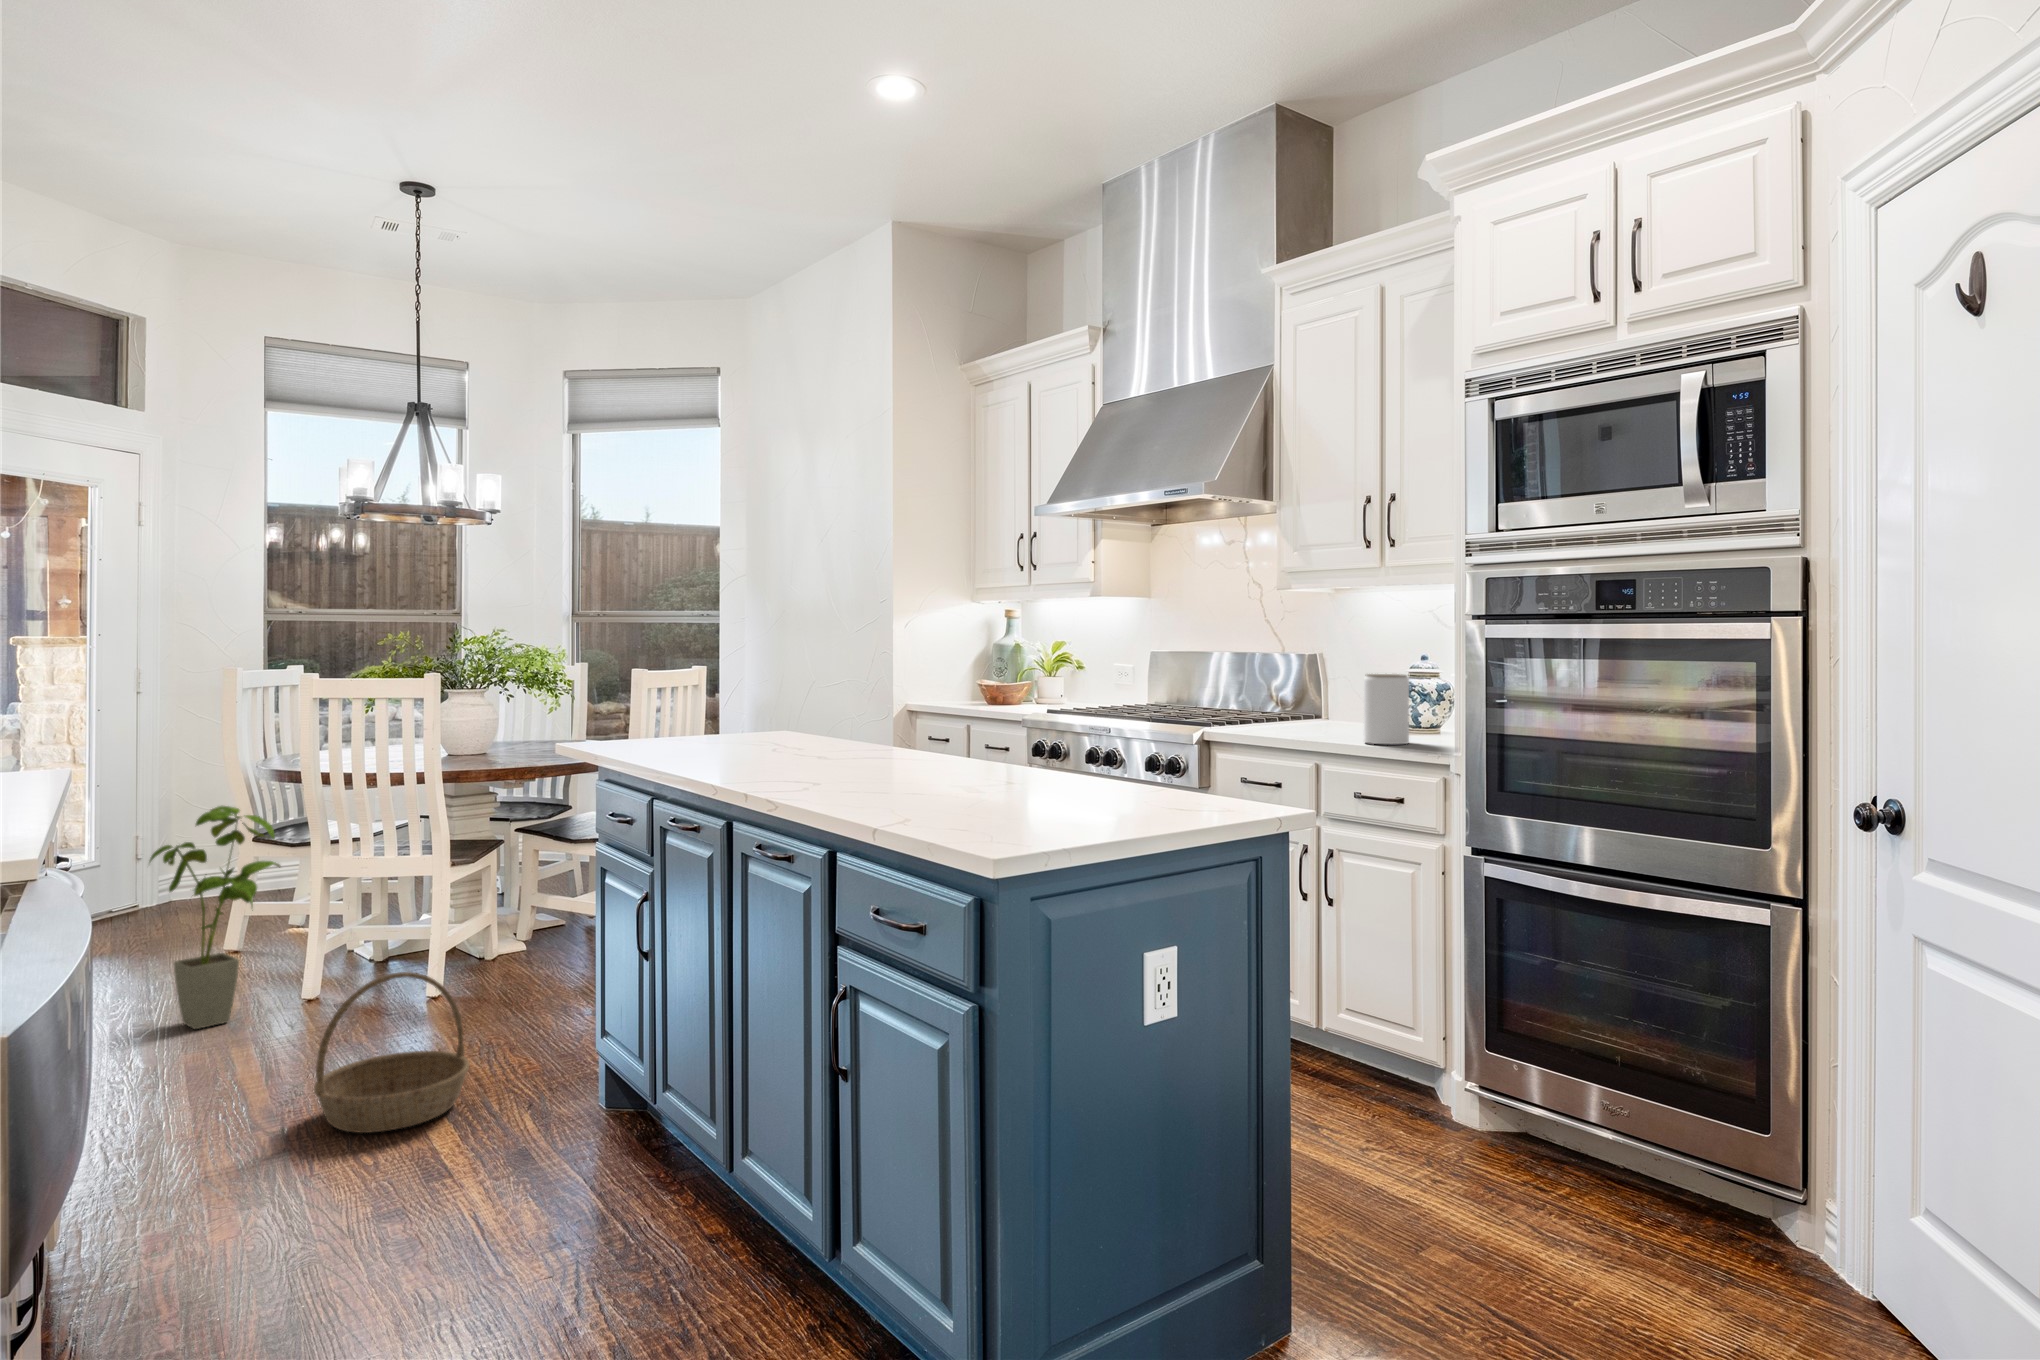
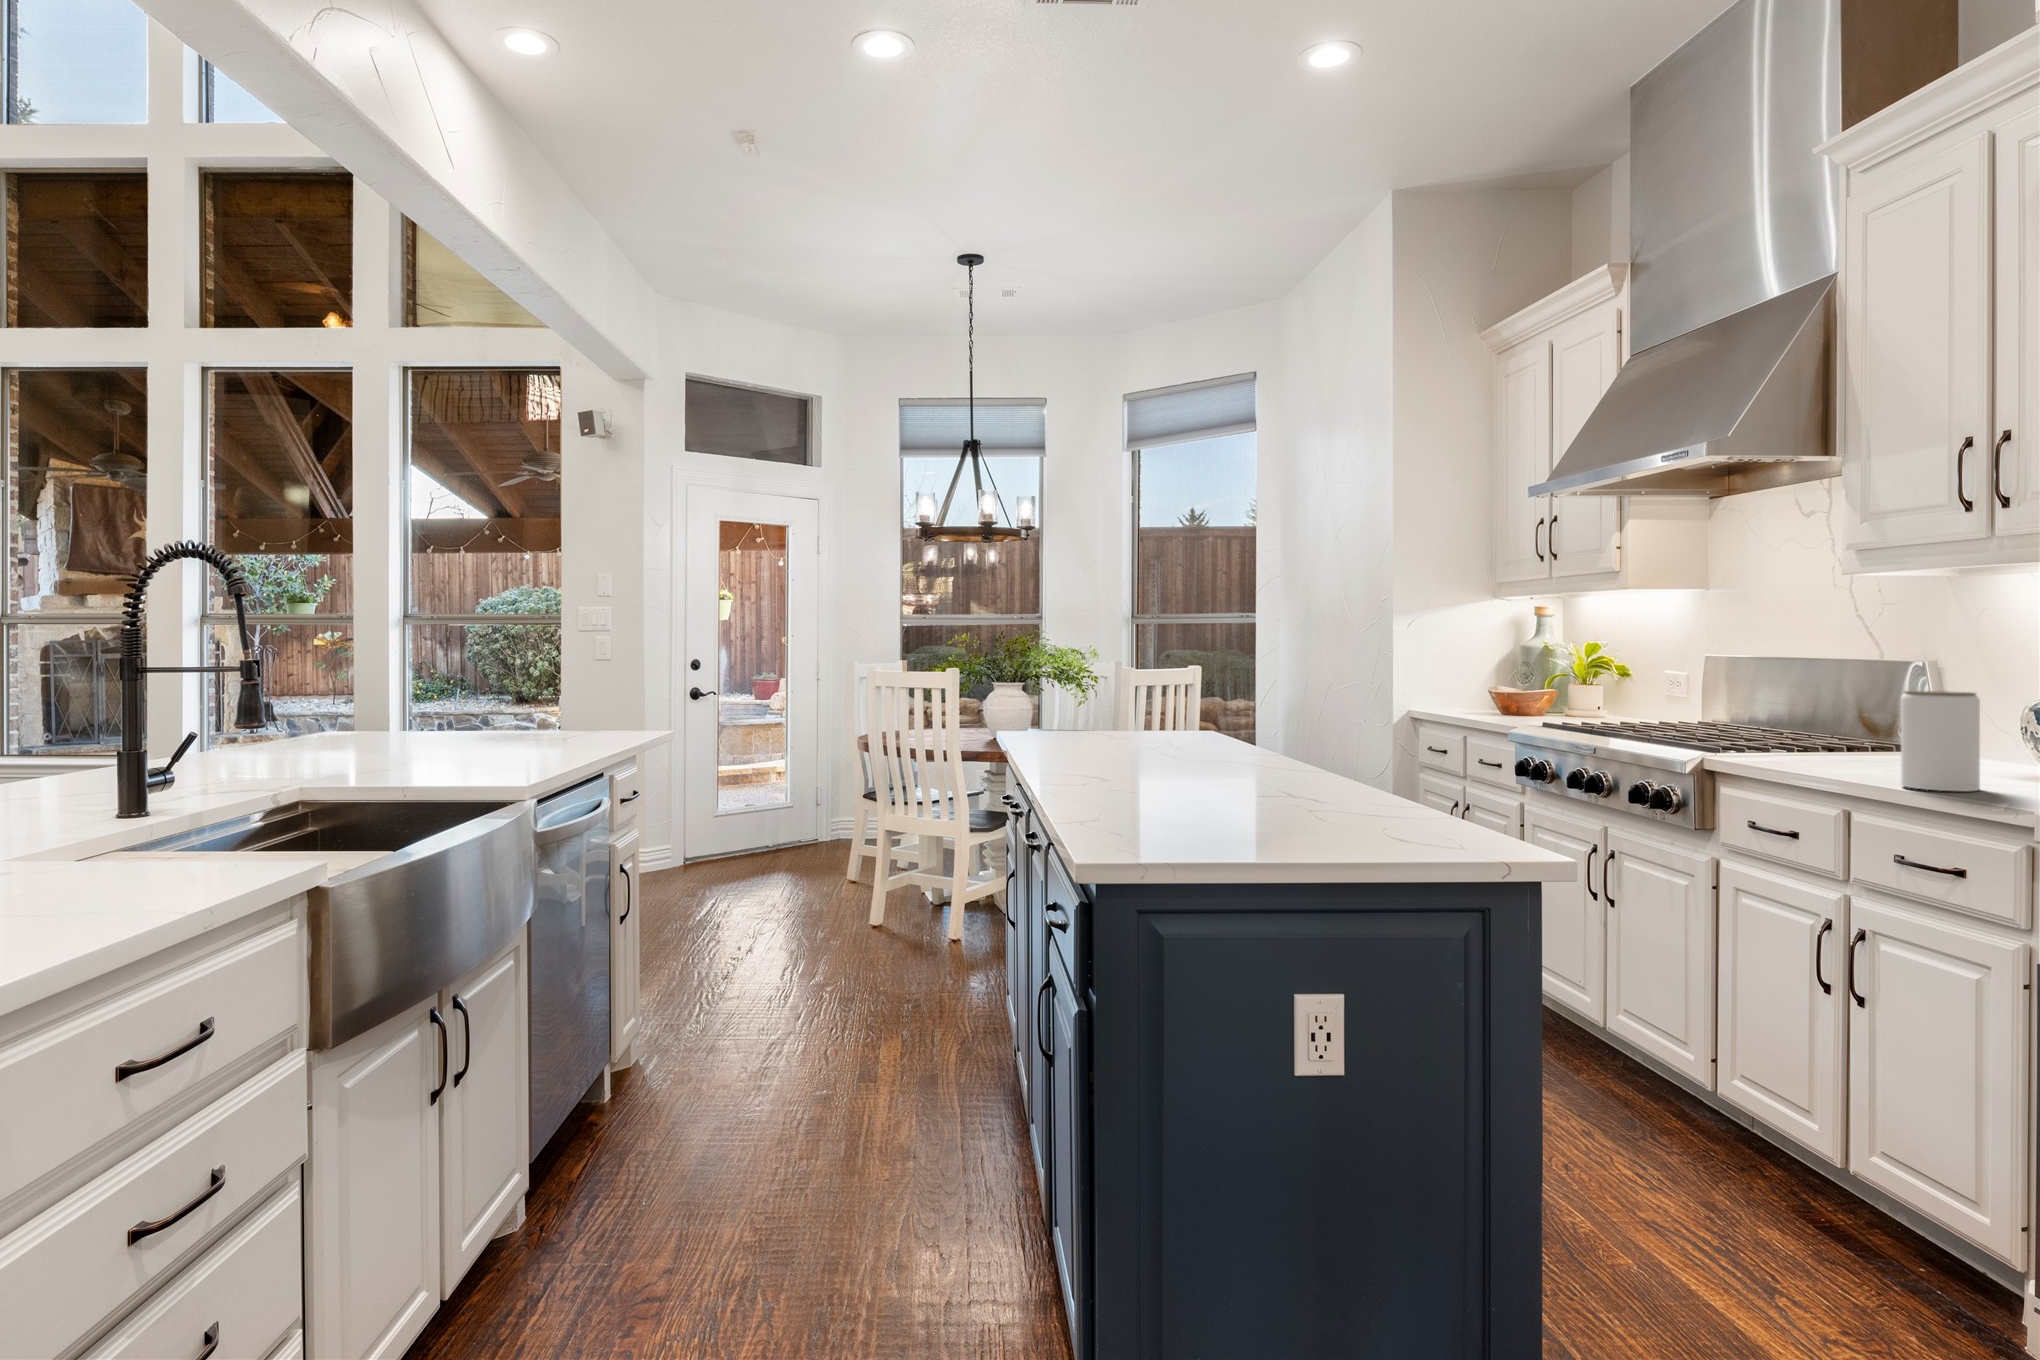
house plant: present [149,806,280,1029] -> none [757,774,847,949]
basket: present [314,972,470,1133] -> none [805,922,920,1052]

